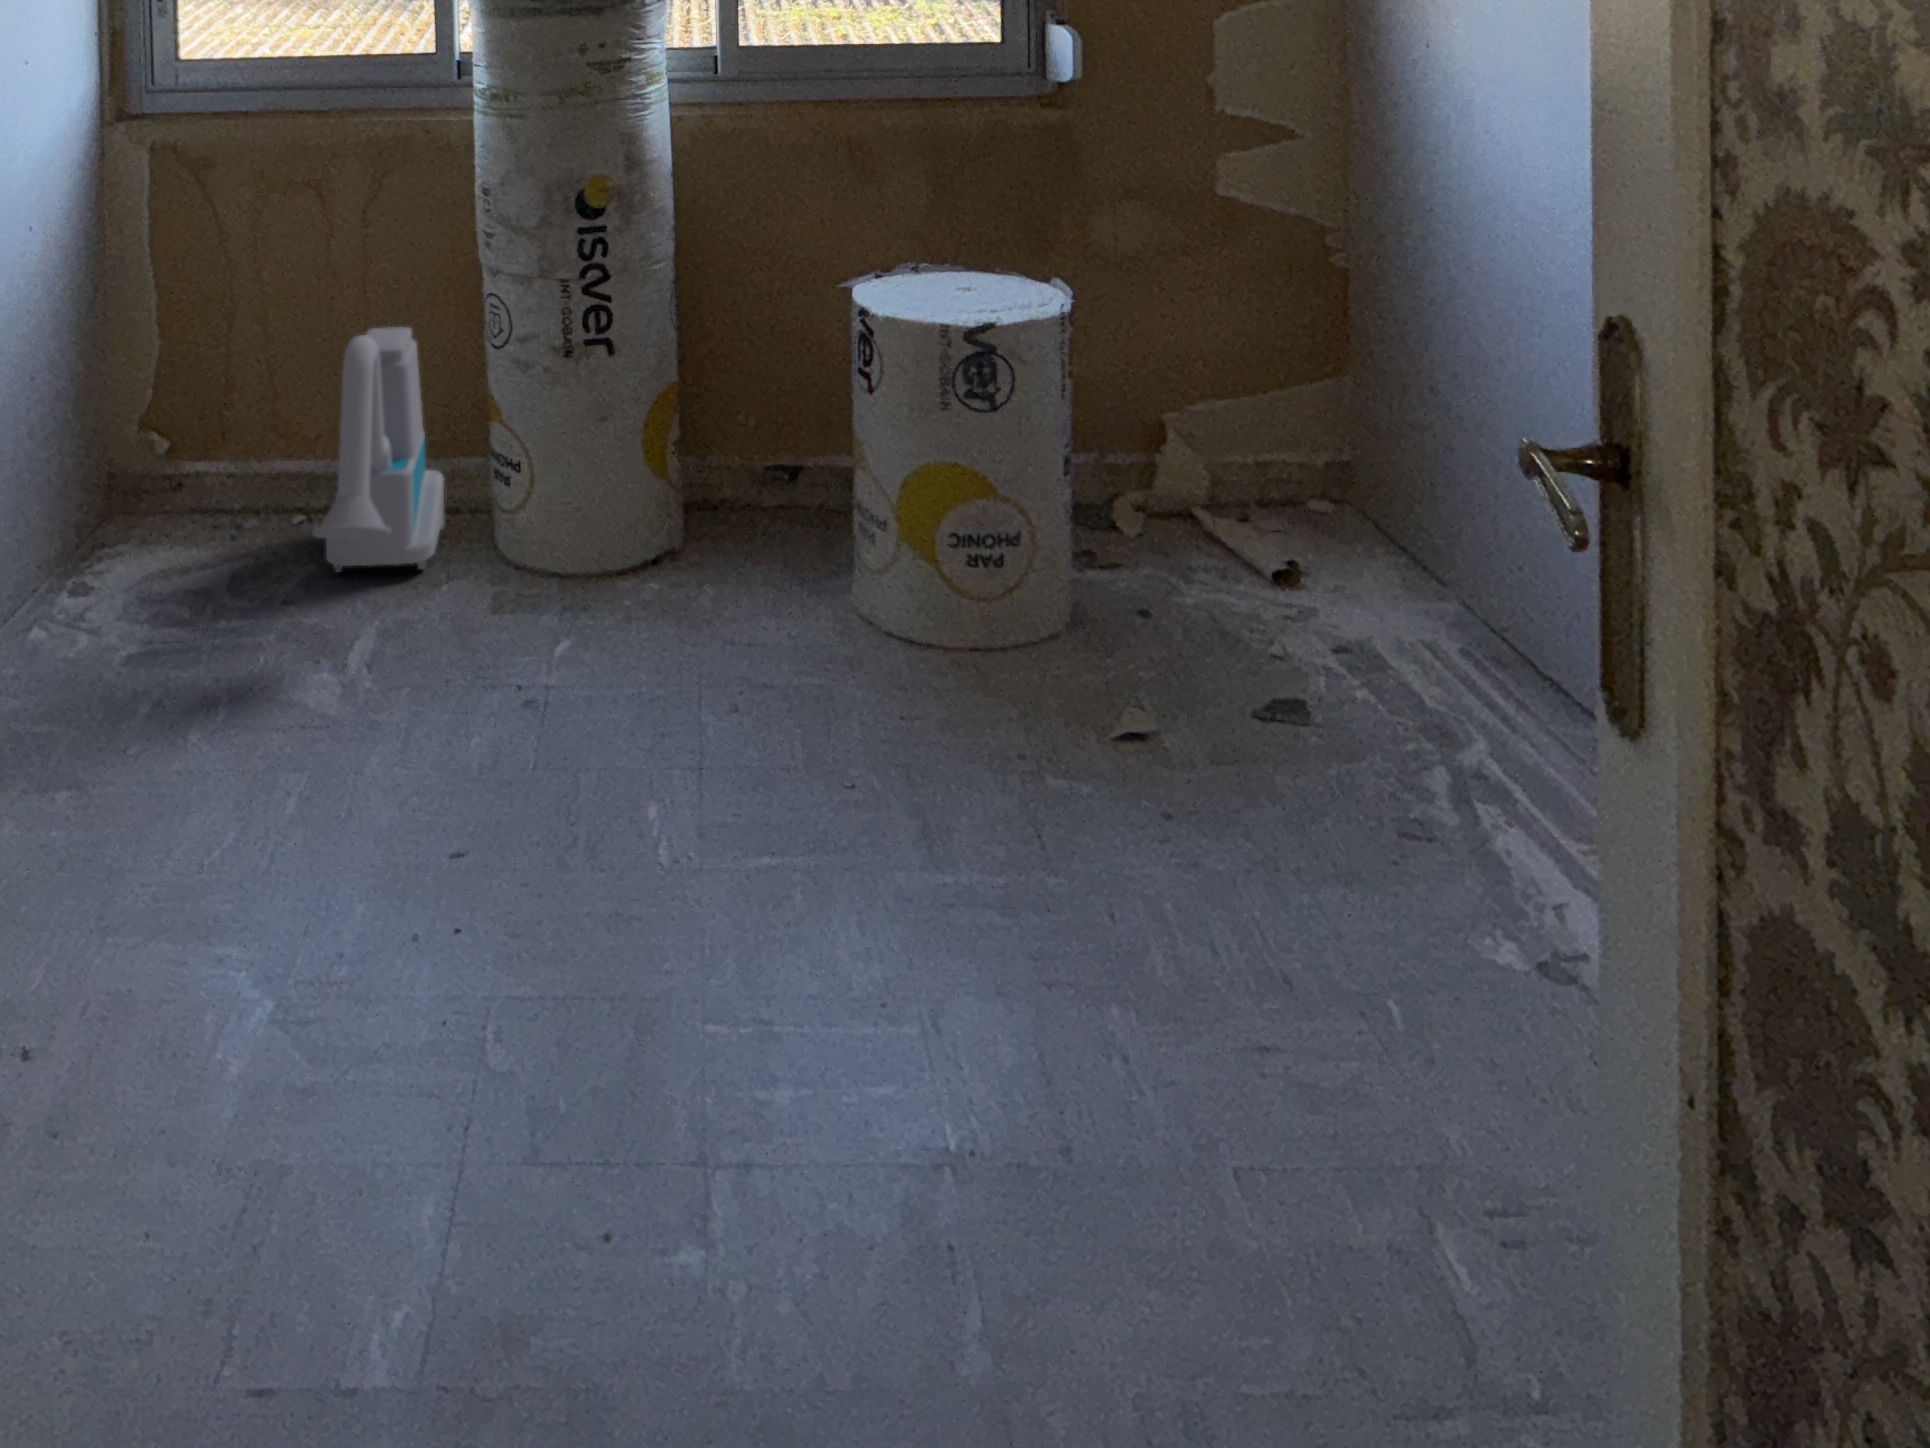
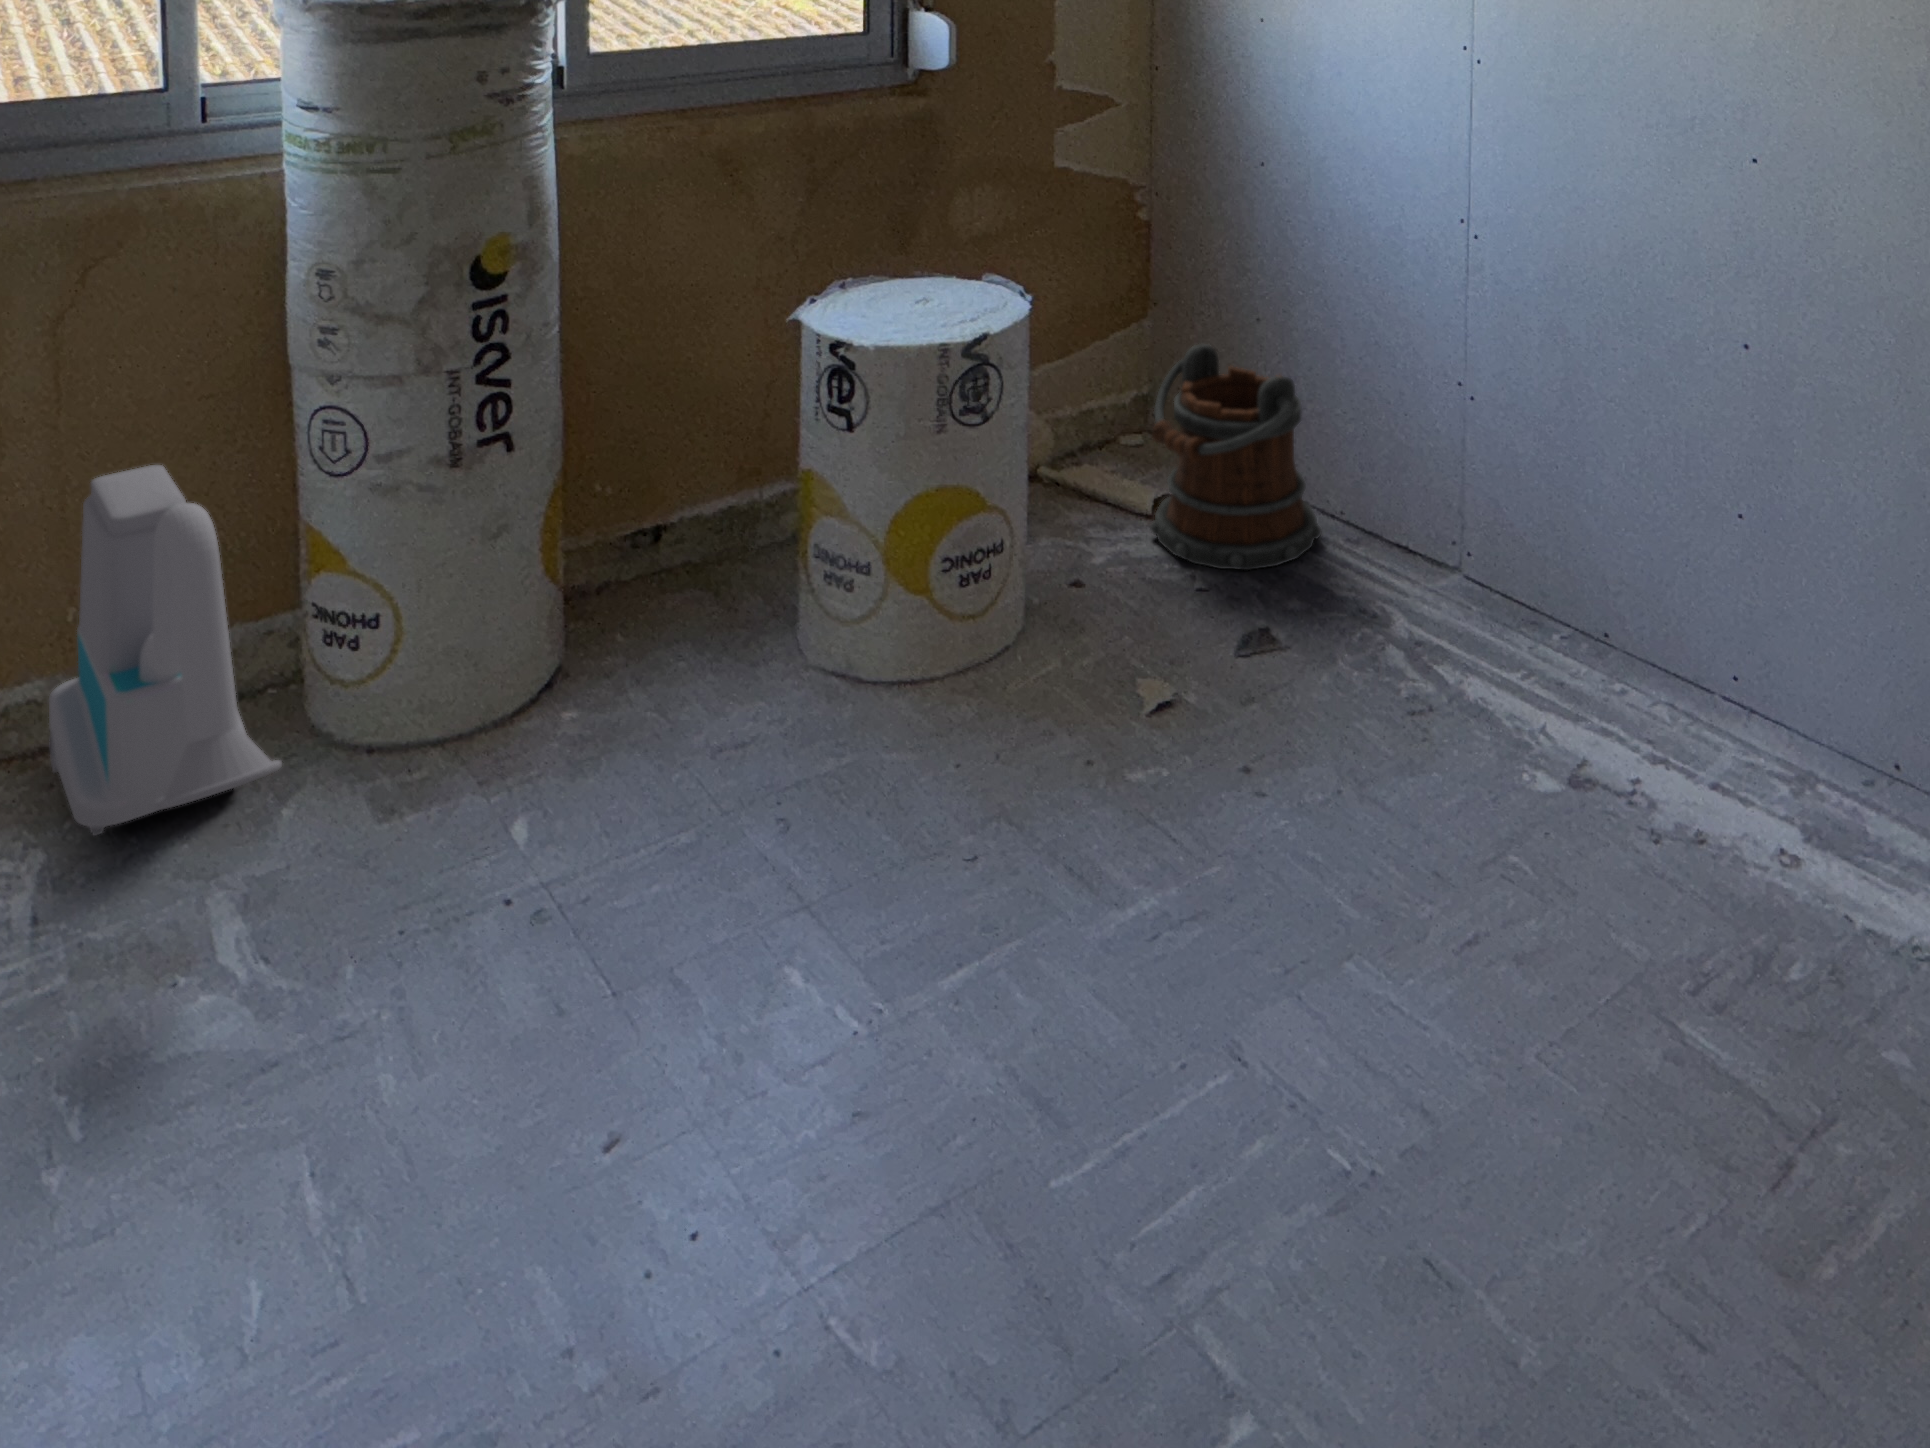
bucket: none [1250,396,1465,653] -> present [1150,344,1321,570]

